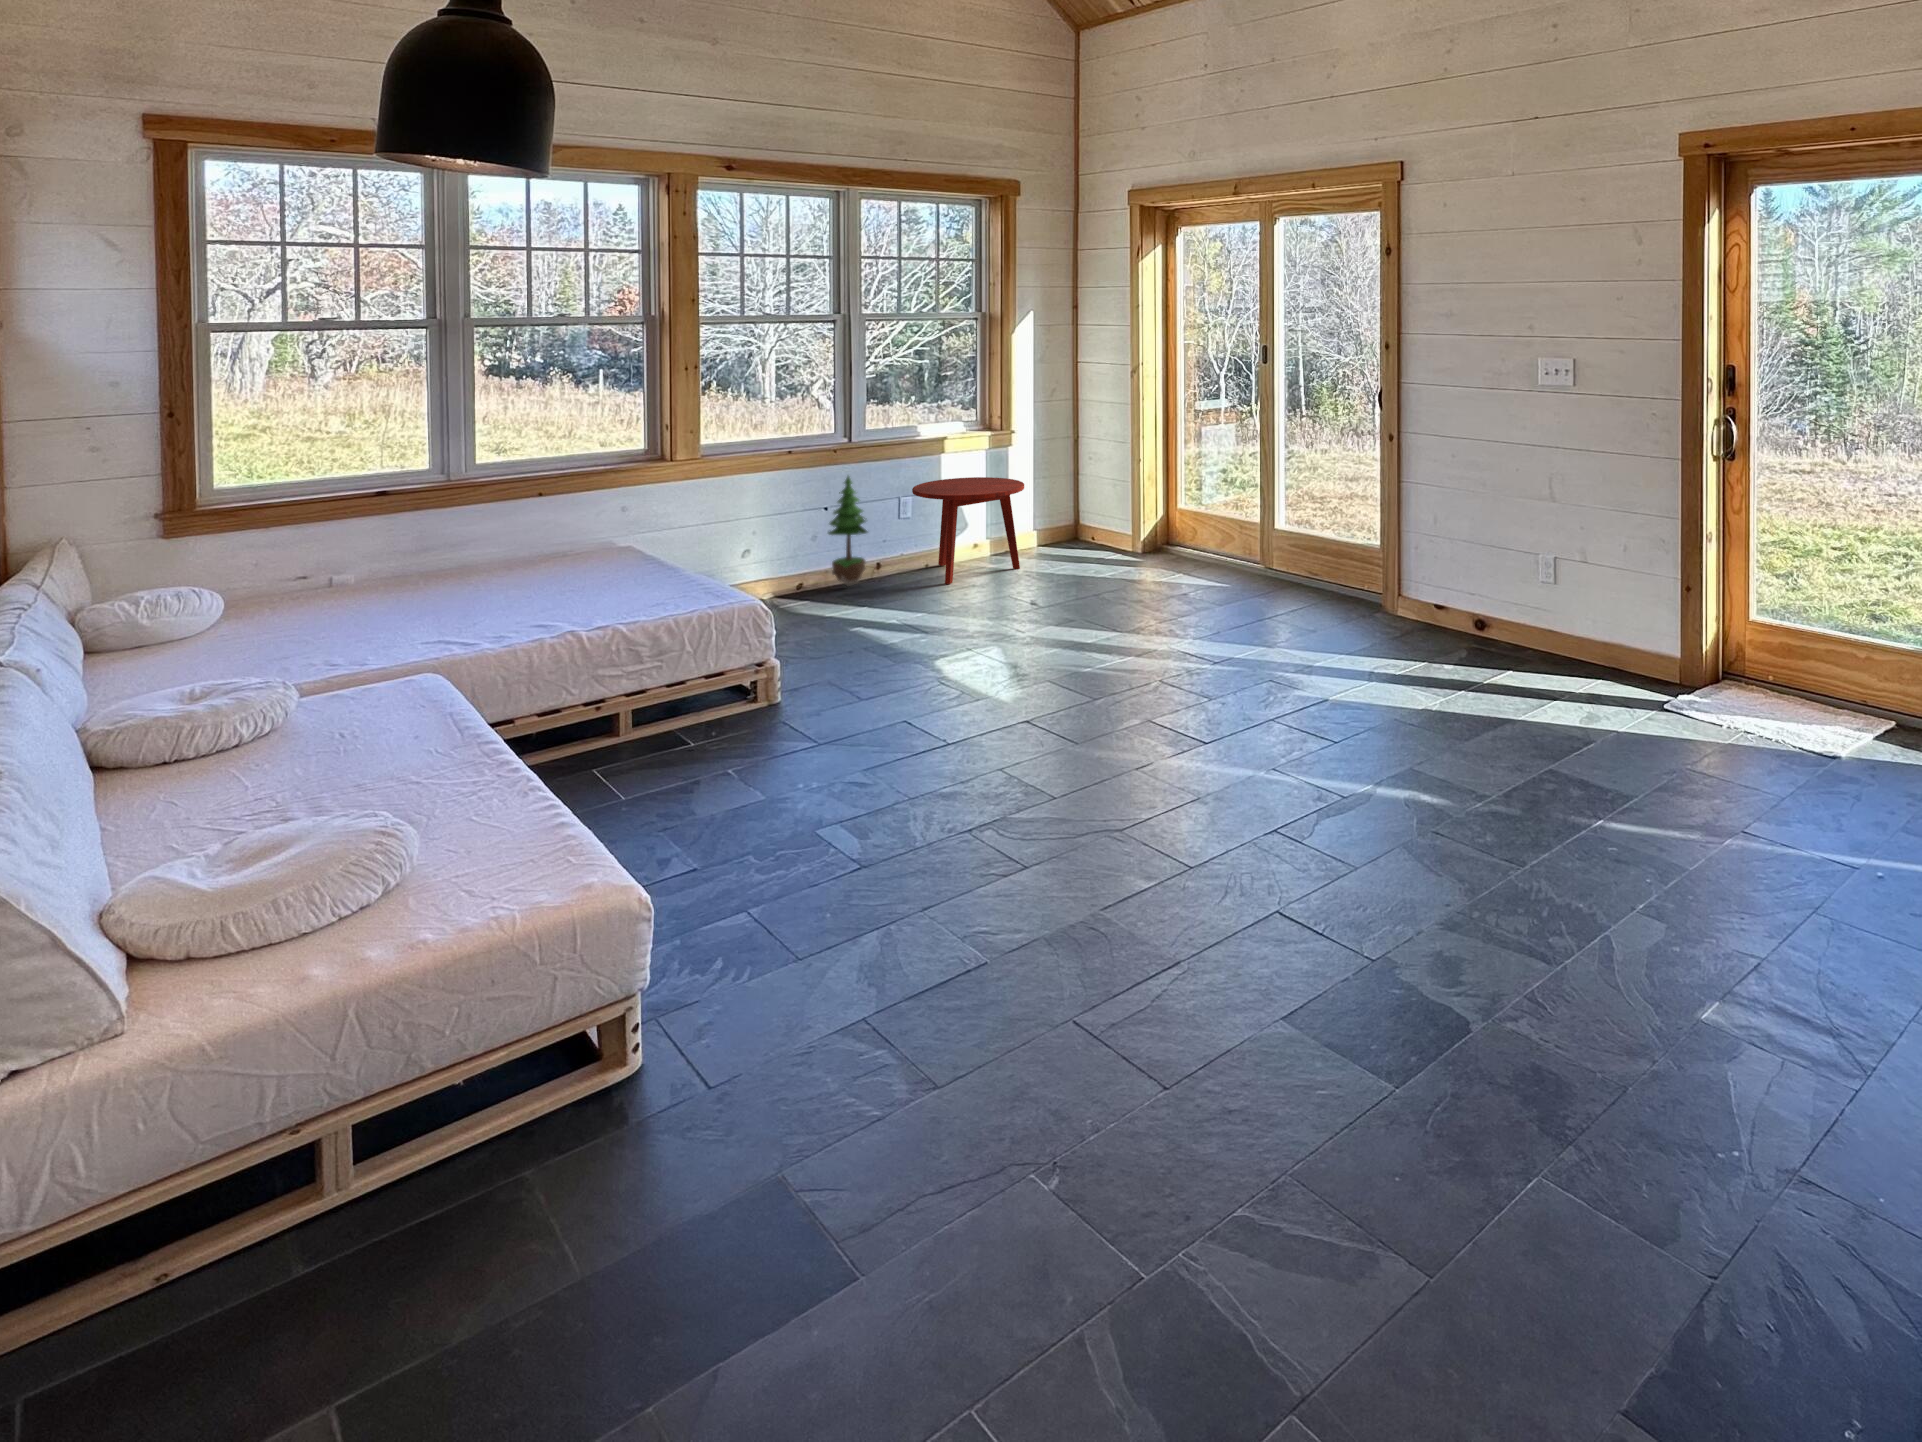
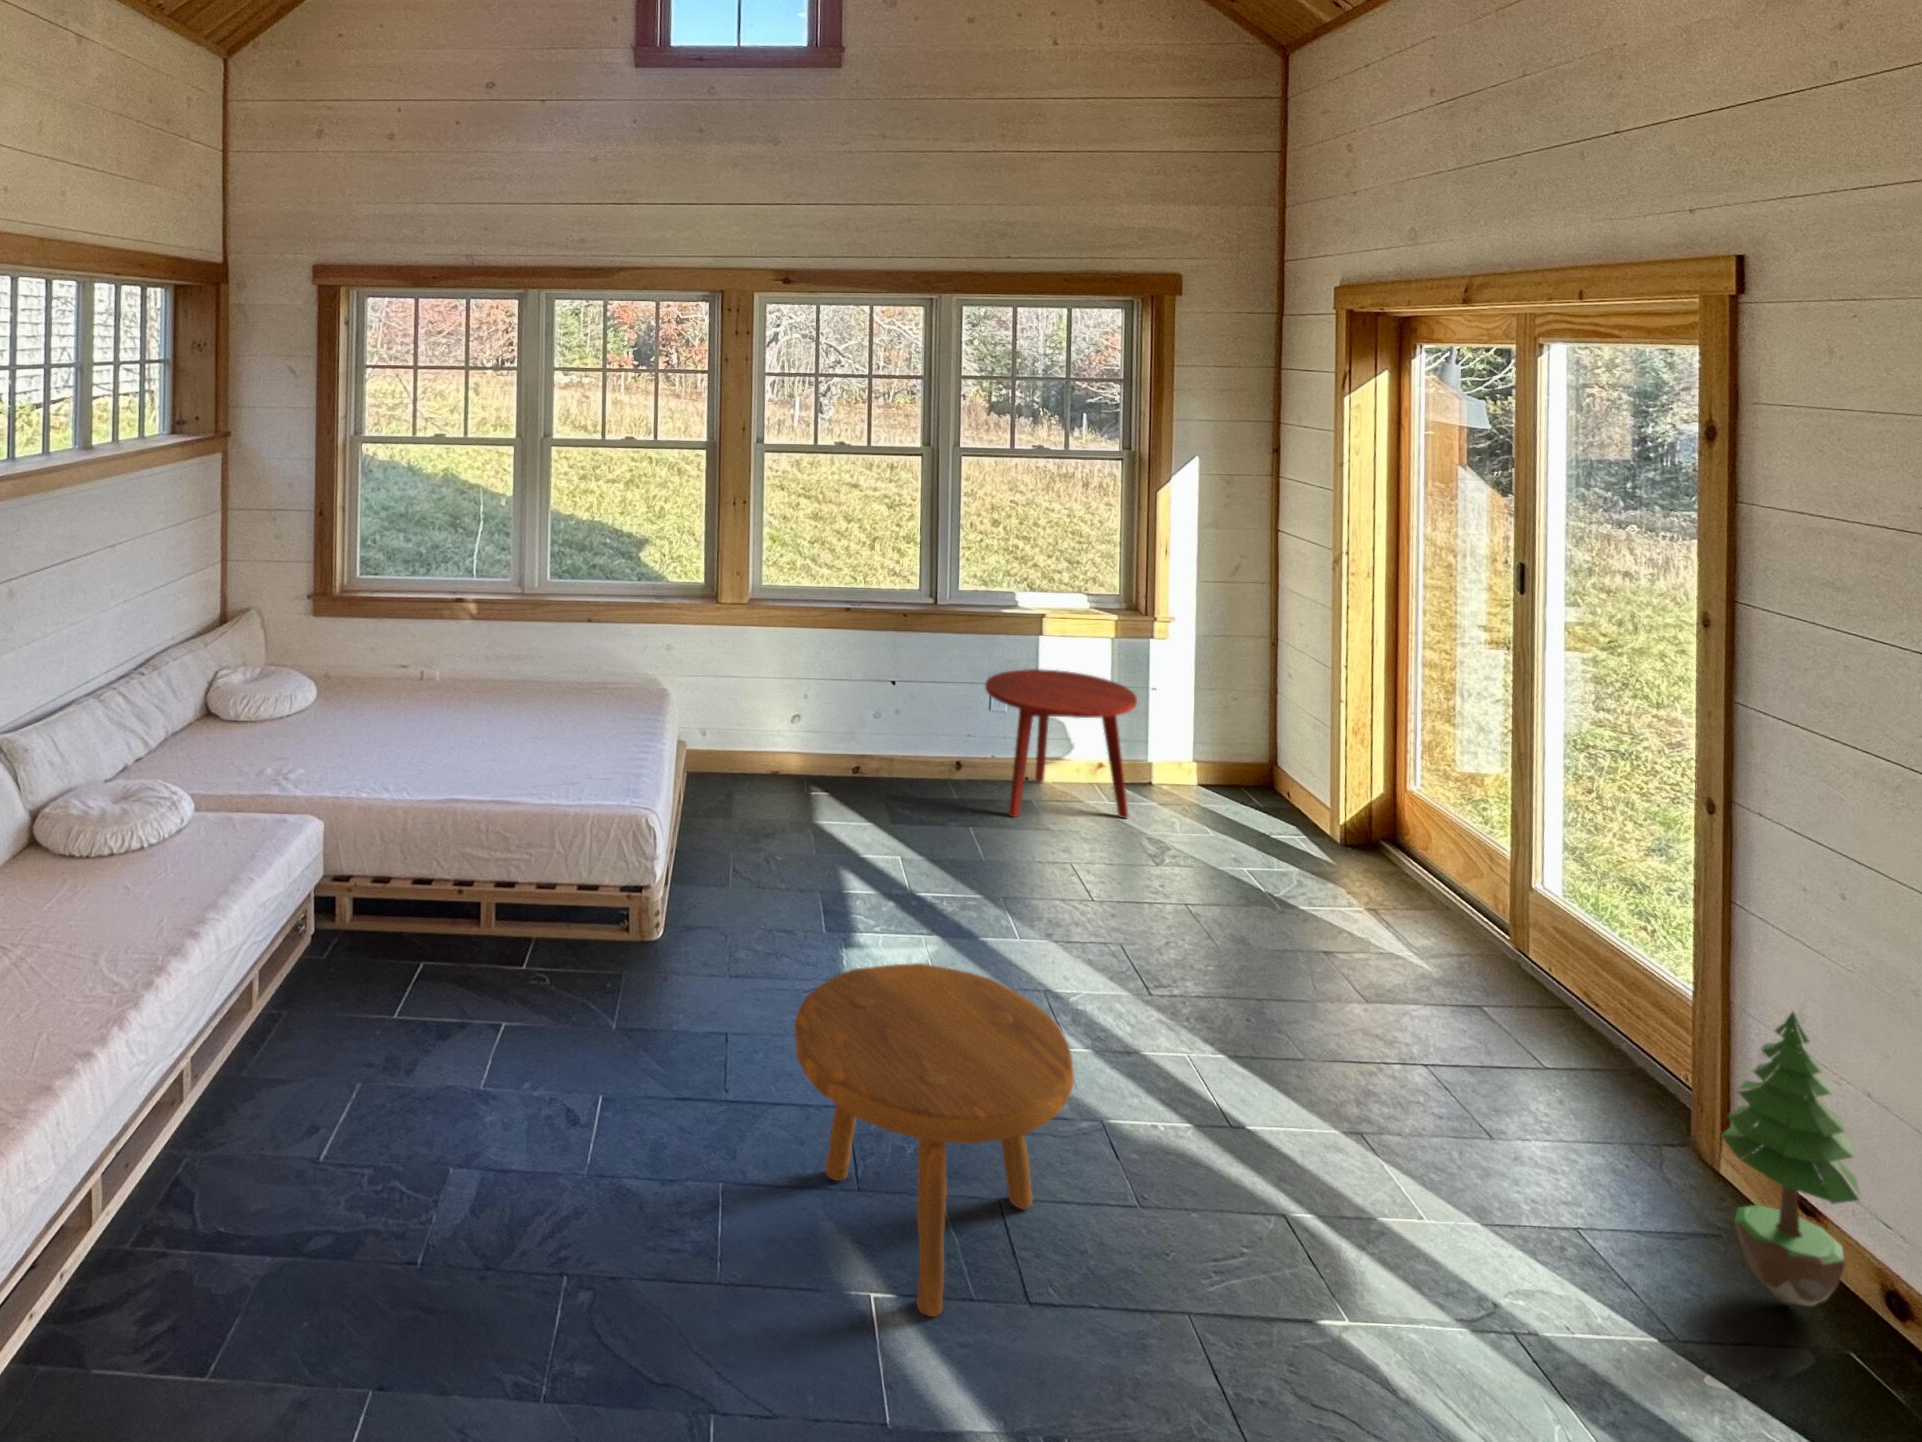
potted tree: present [829,476,867,587] -> present [1722,1012,1860,1306]
footstool: none [1046,590,1218,757] -> present [794,963,1074,1317]

